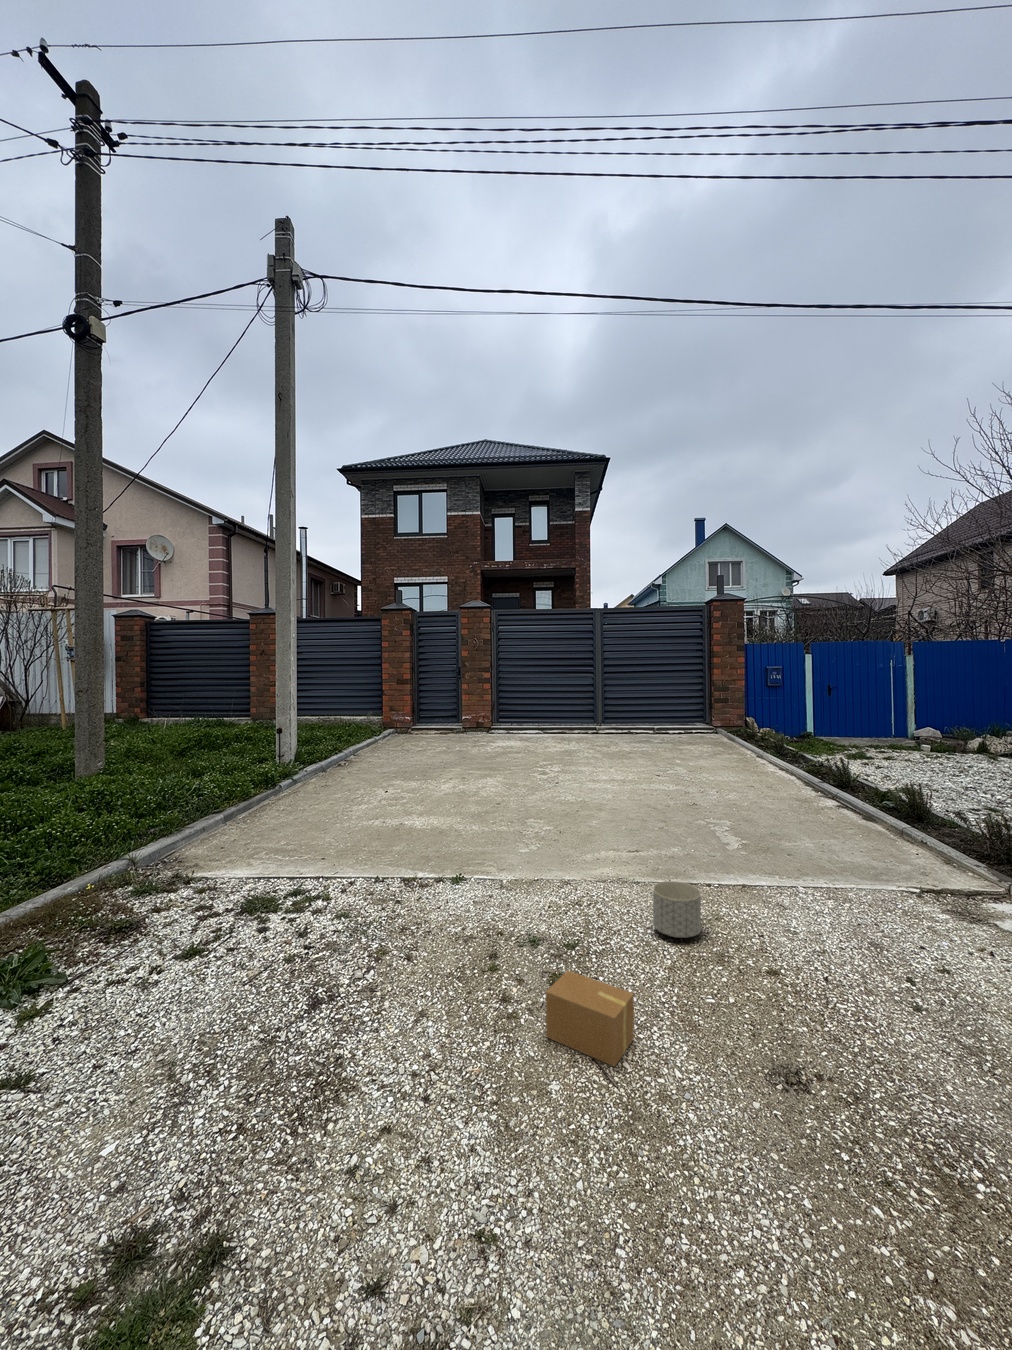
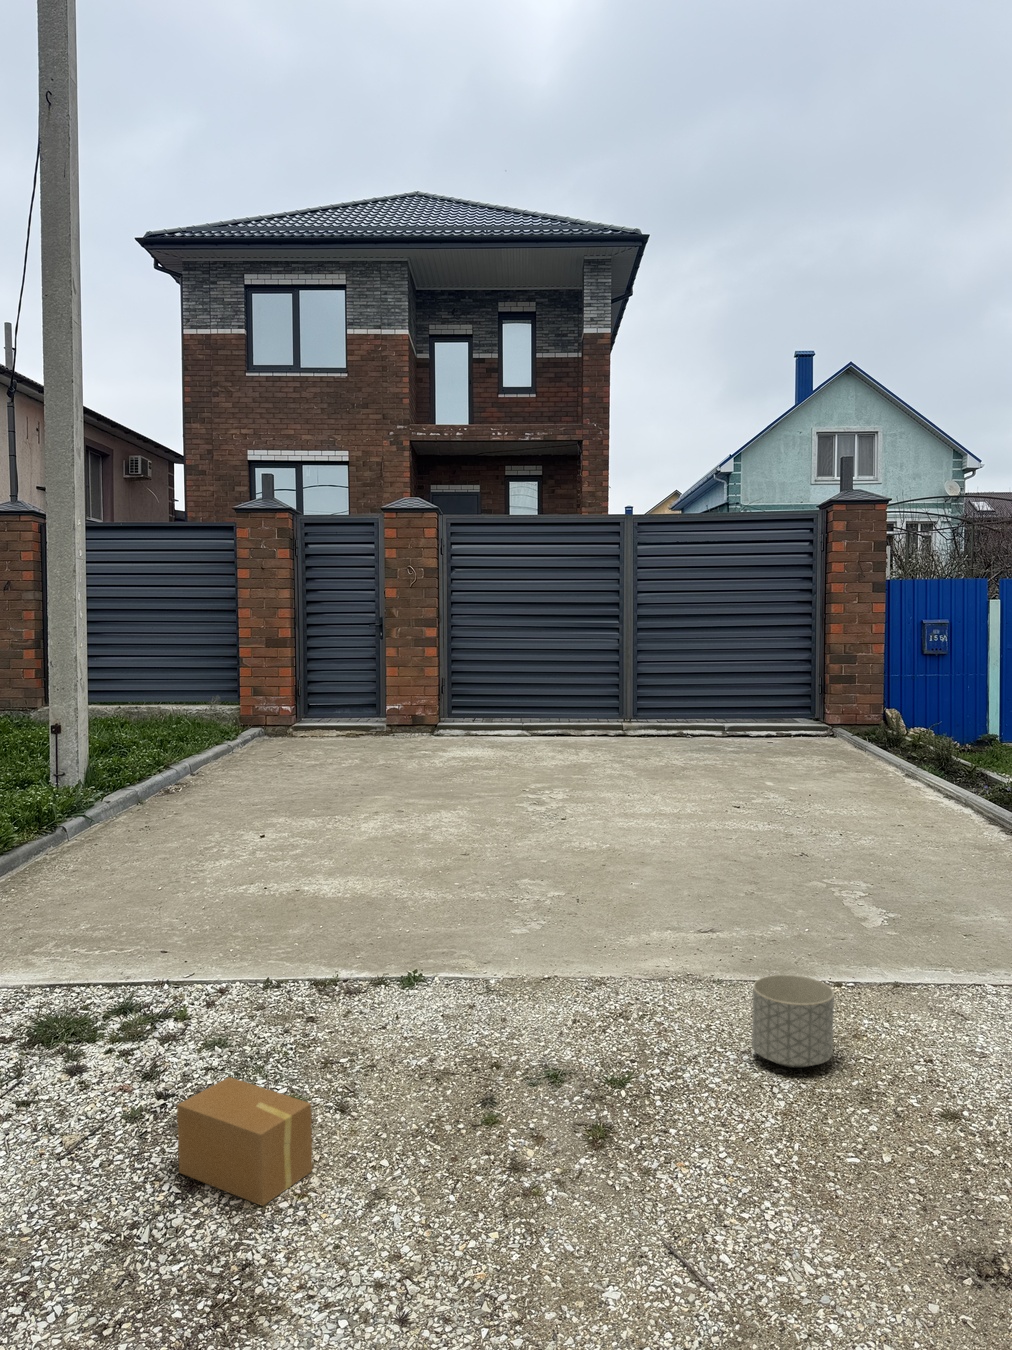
cardboard box: present [545,971,634,1067] -> present [177,1077,313,1206]

